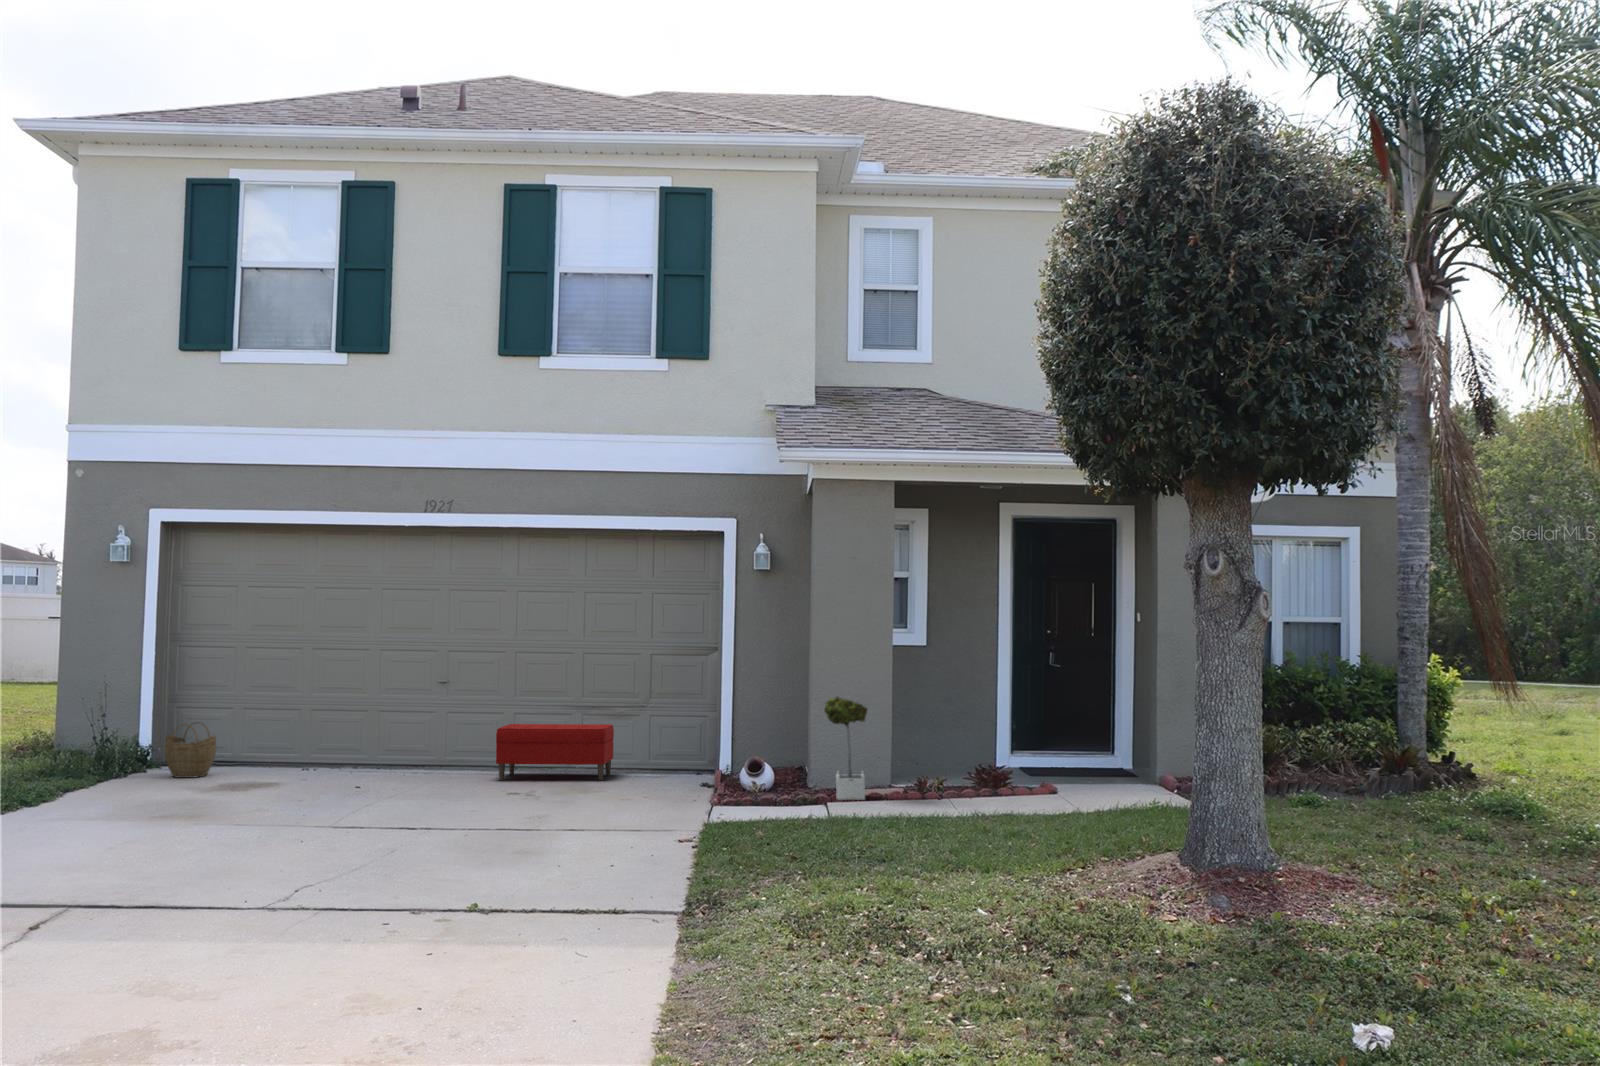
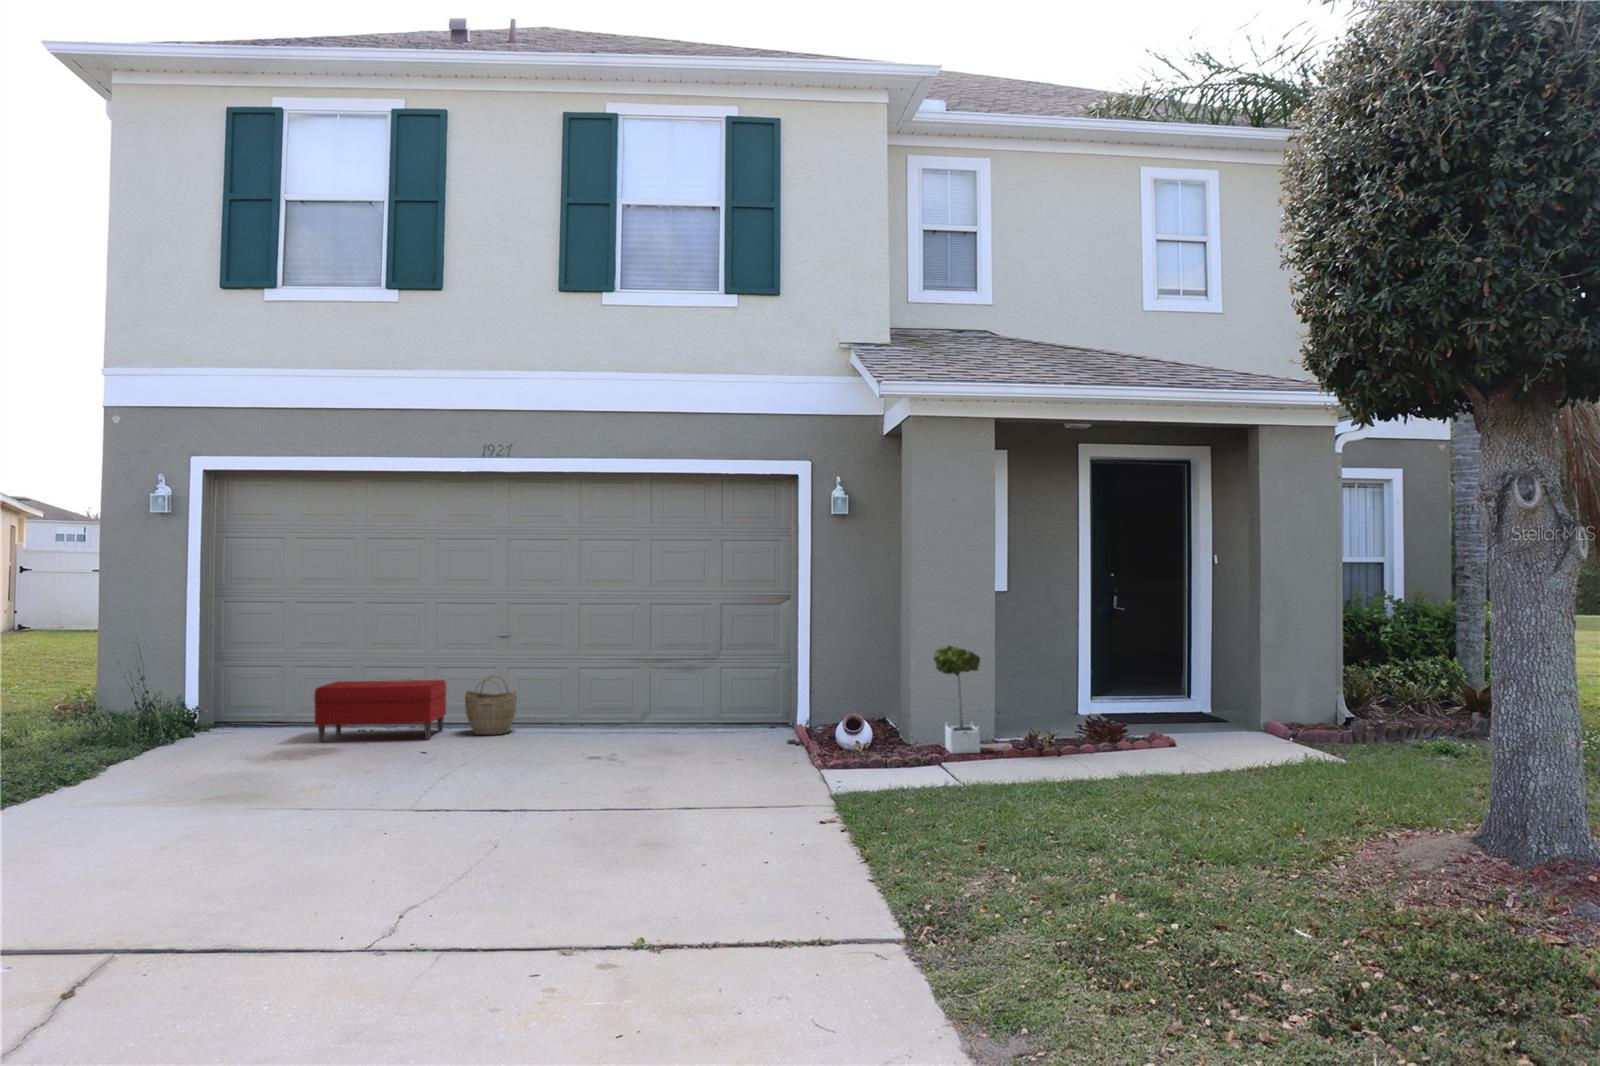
woven basket: present [165,722,216,778] -> present [465,676,517,735]
bench: present [496,724,614,781] -> present [314,680,446,742]

